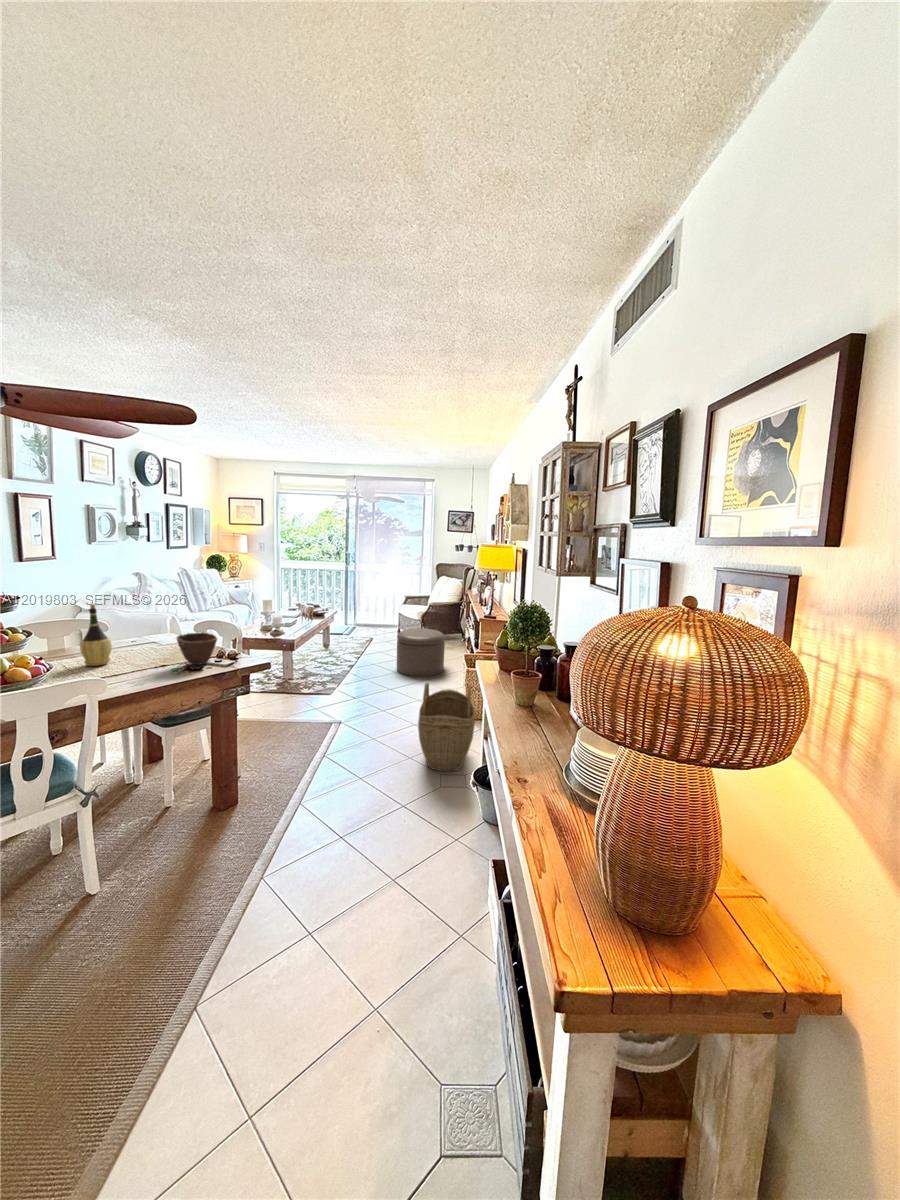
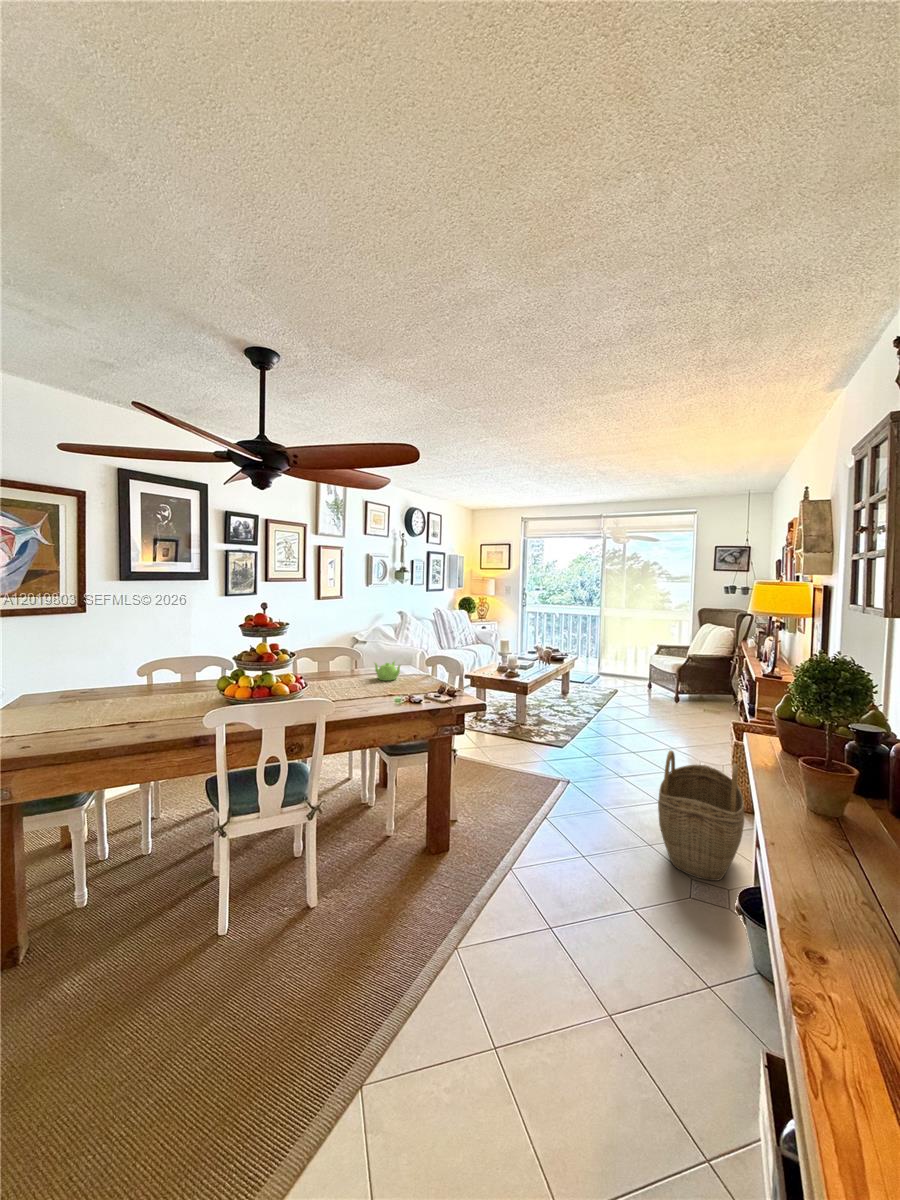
wine bottle: present [80,604,112,666] -> none [338,634,360,688]
ottoman: present [397,628,445,677] -> none [641,683,705,743]
teapot: none [124,630,164,653] -> present [375,661,400,681]
bowl: present [177,633,217,665] -> none [406,665,440,696]

